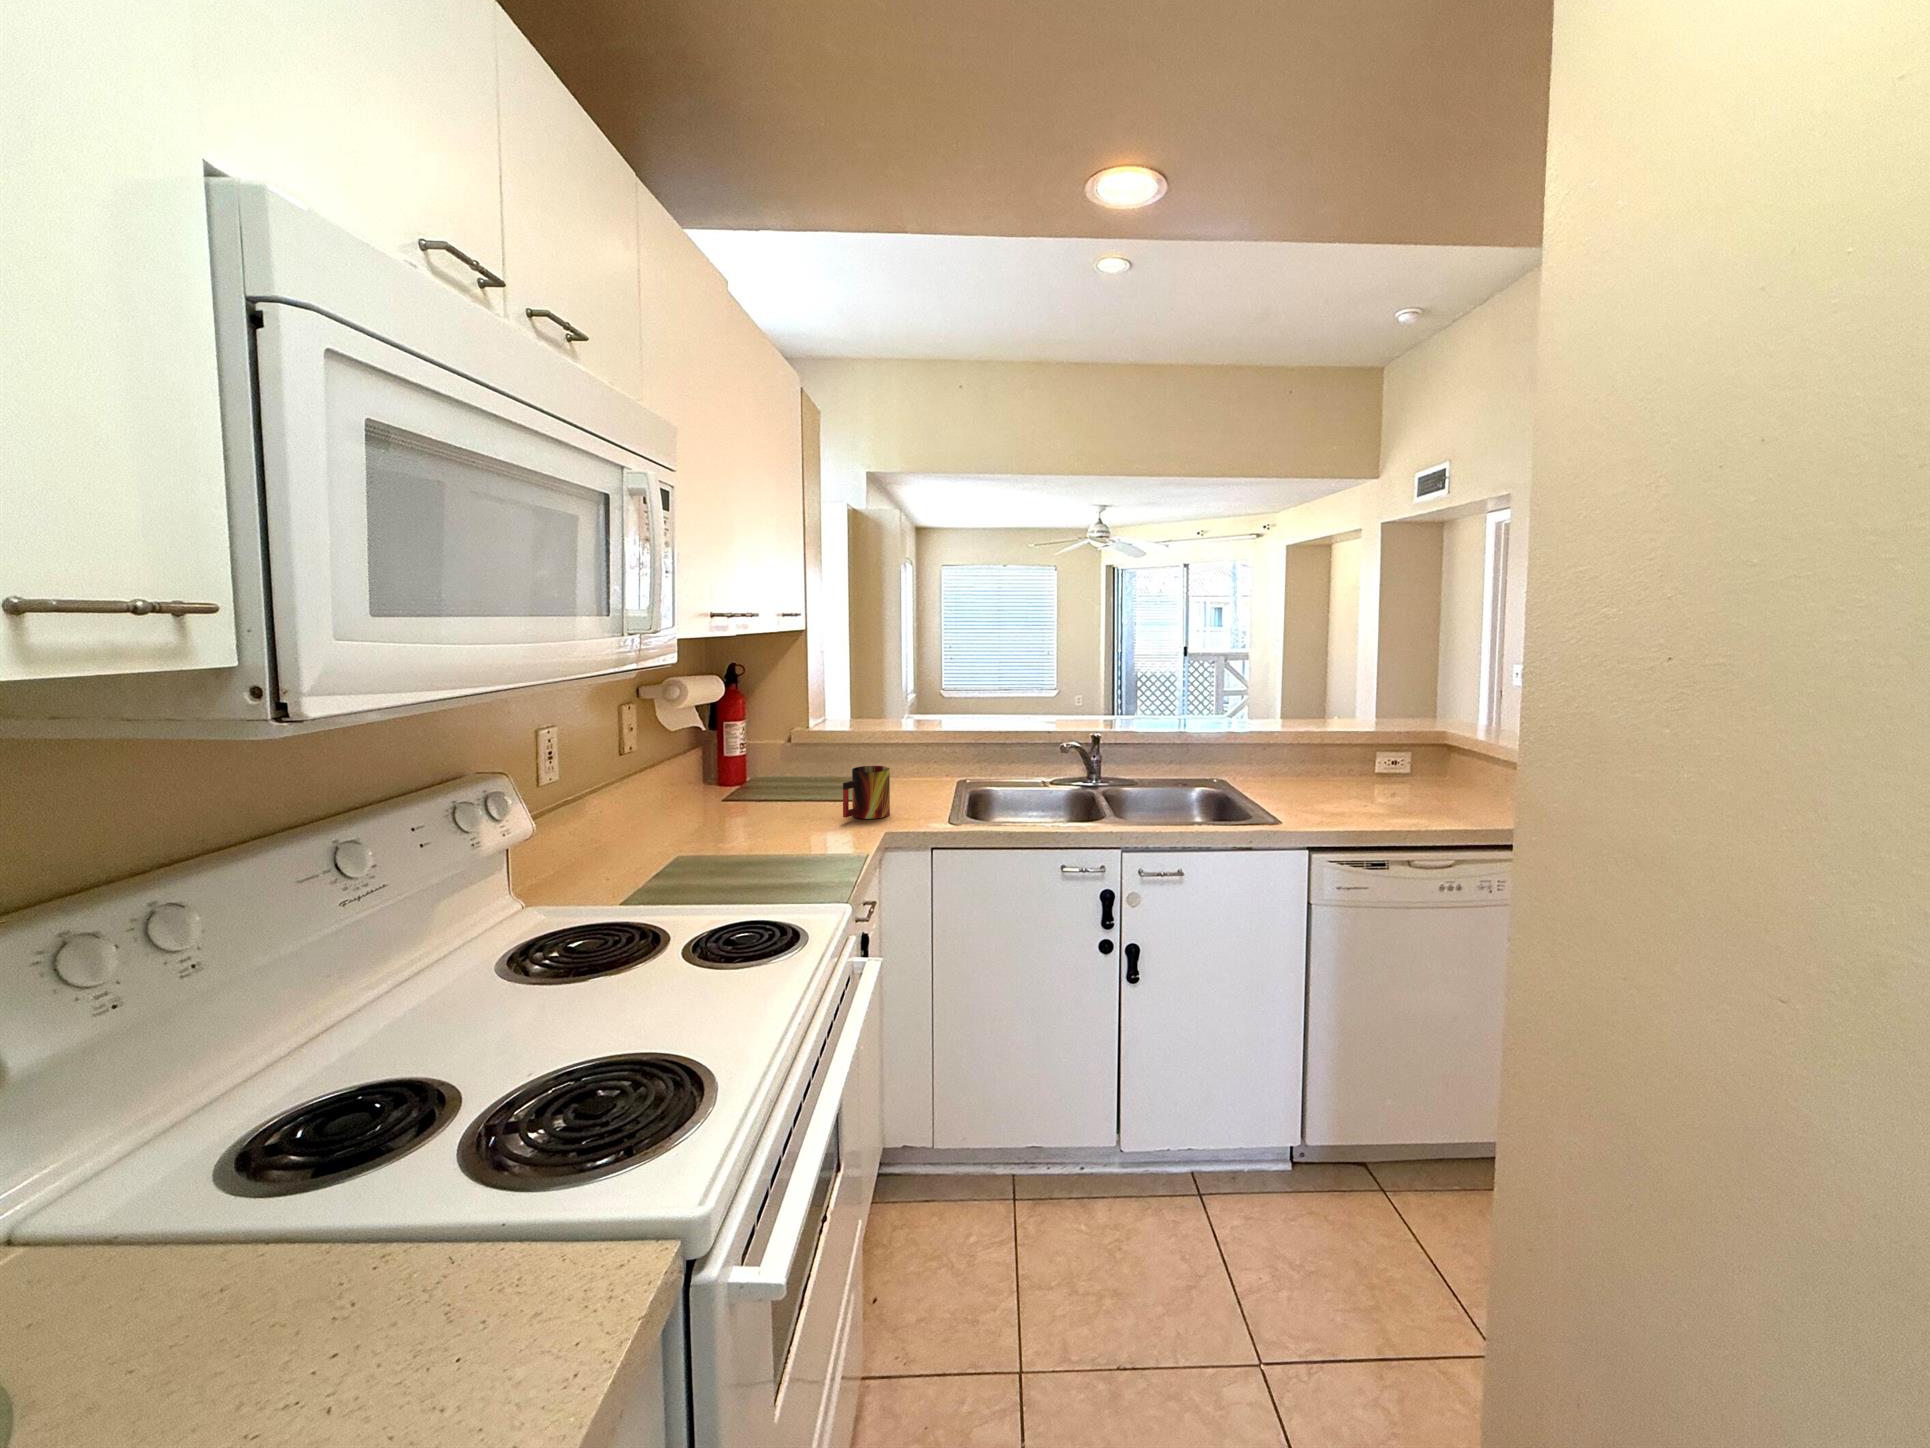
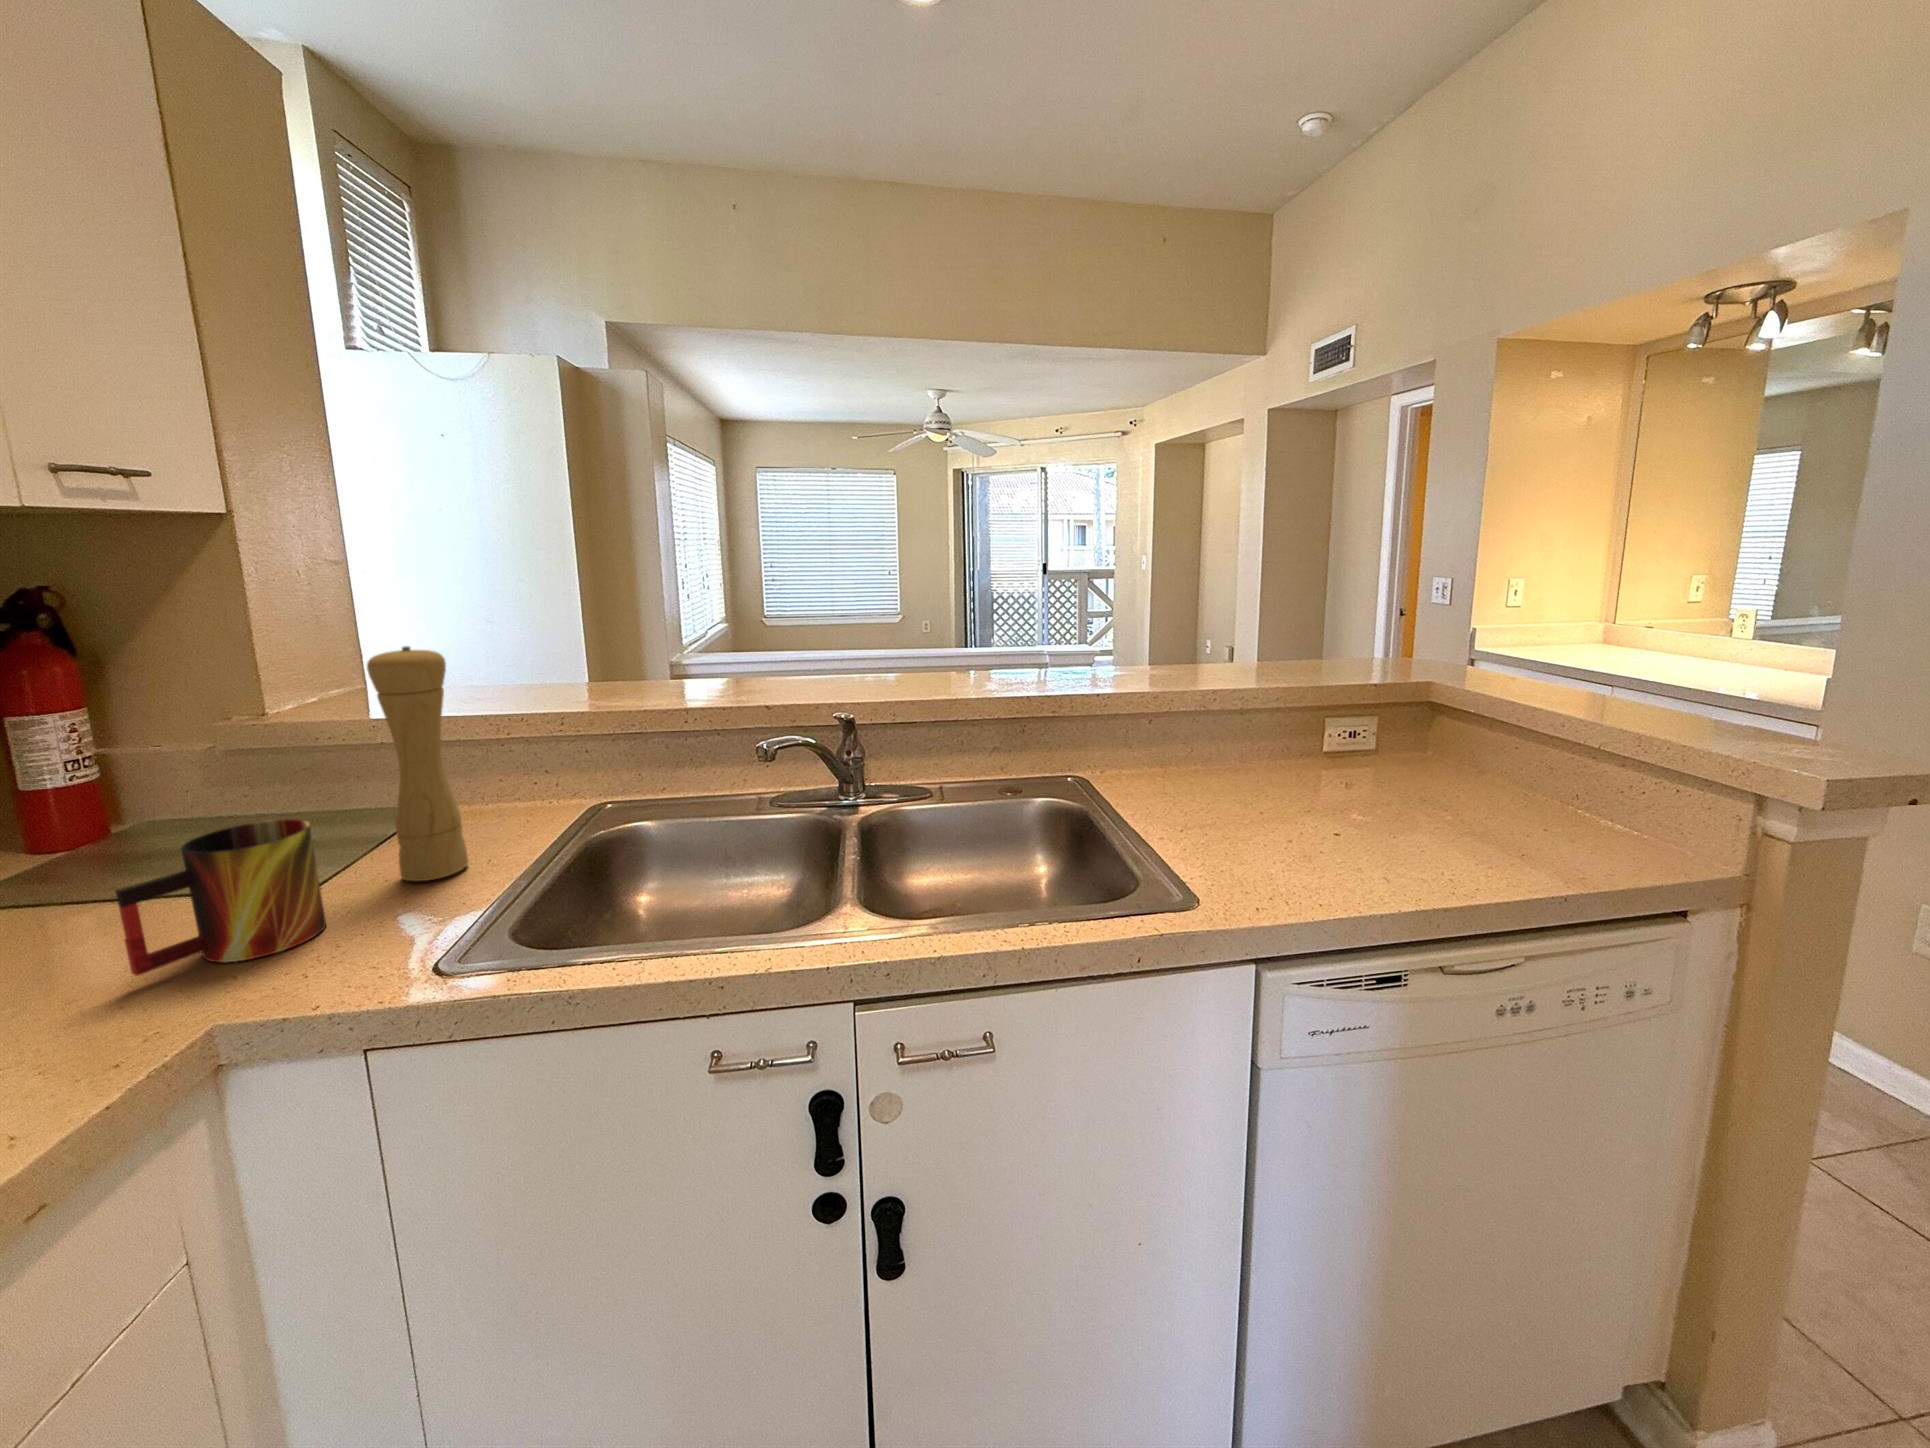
pepper mill: none [897,694,924,802] -> present [367,646,468,881]

